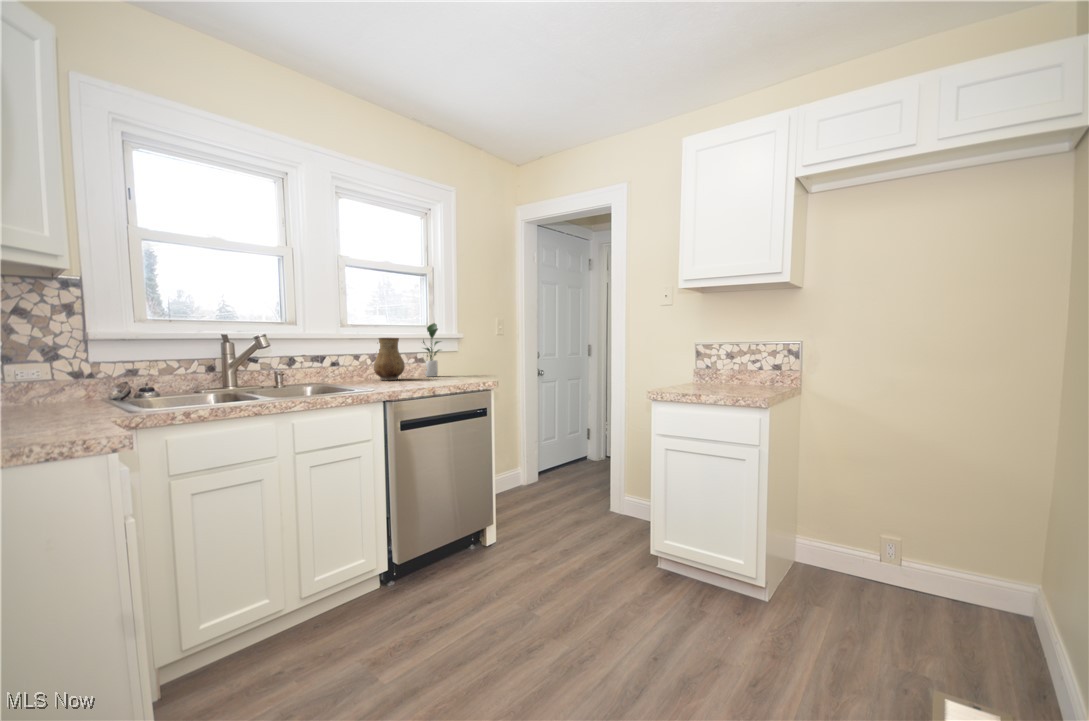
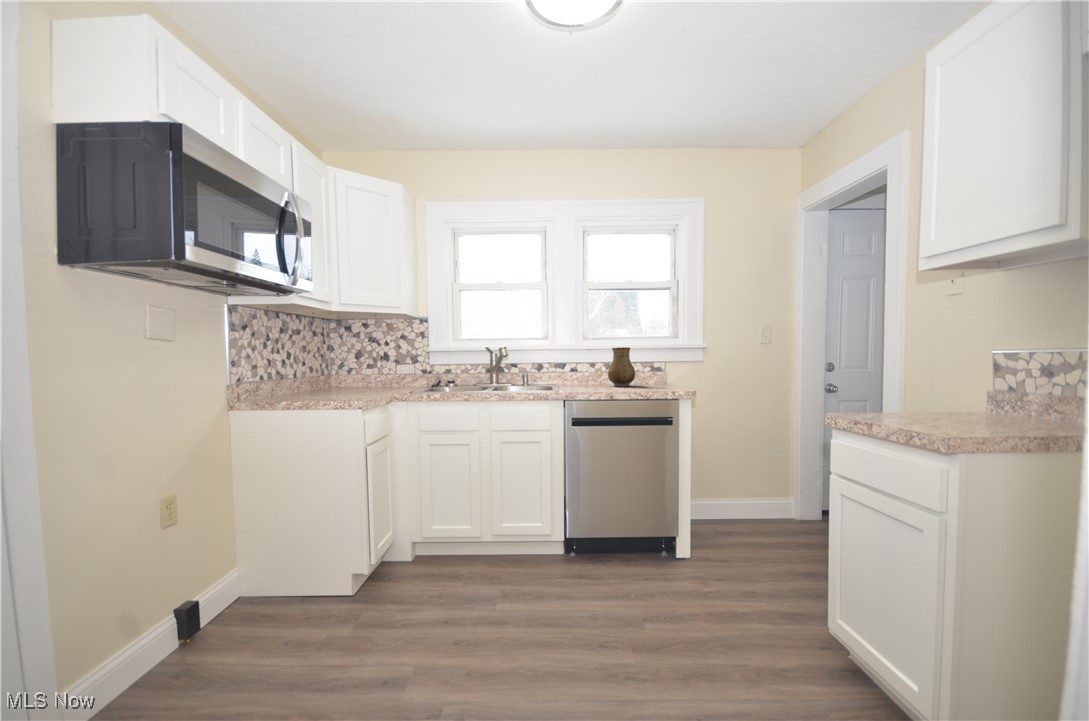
potted plant: present [423,323,441,377] -> none [656,332,685,386]

